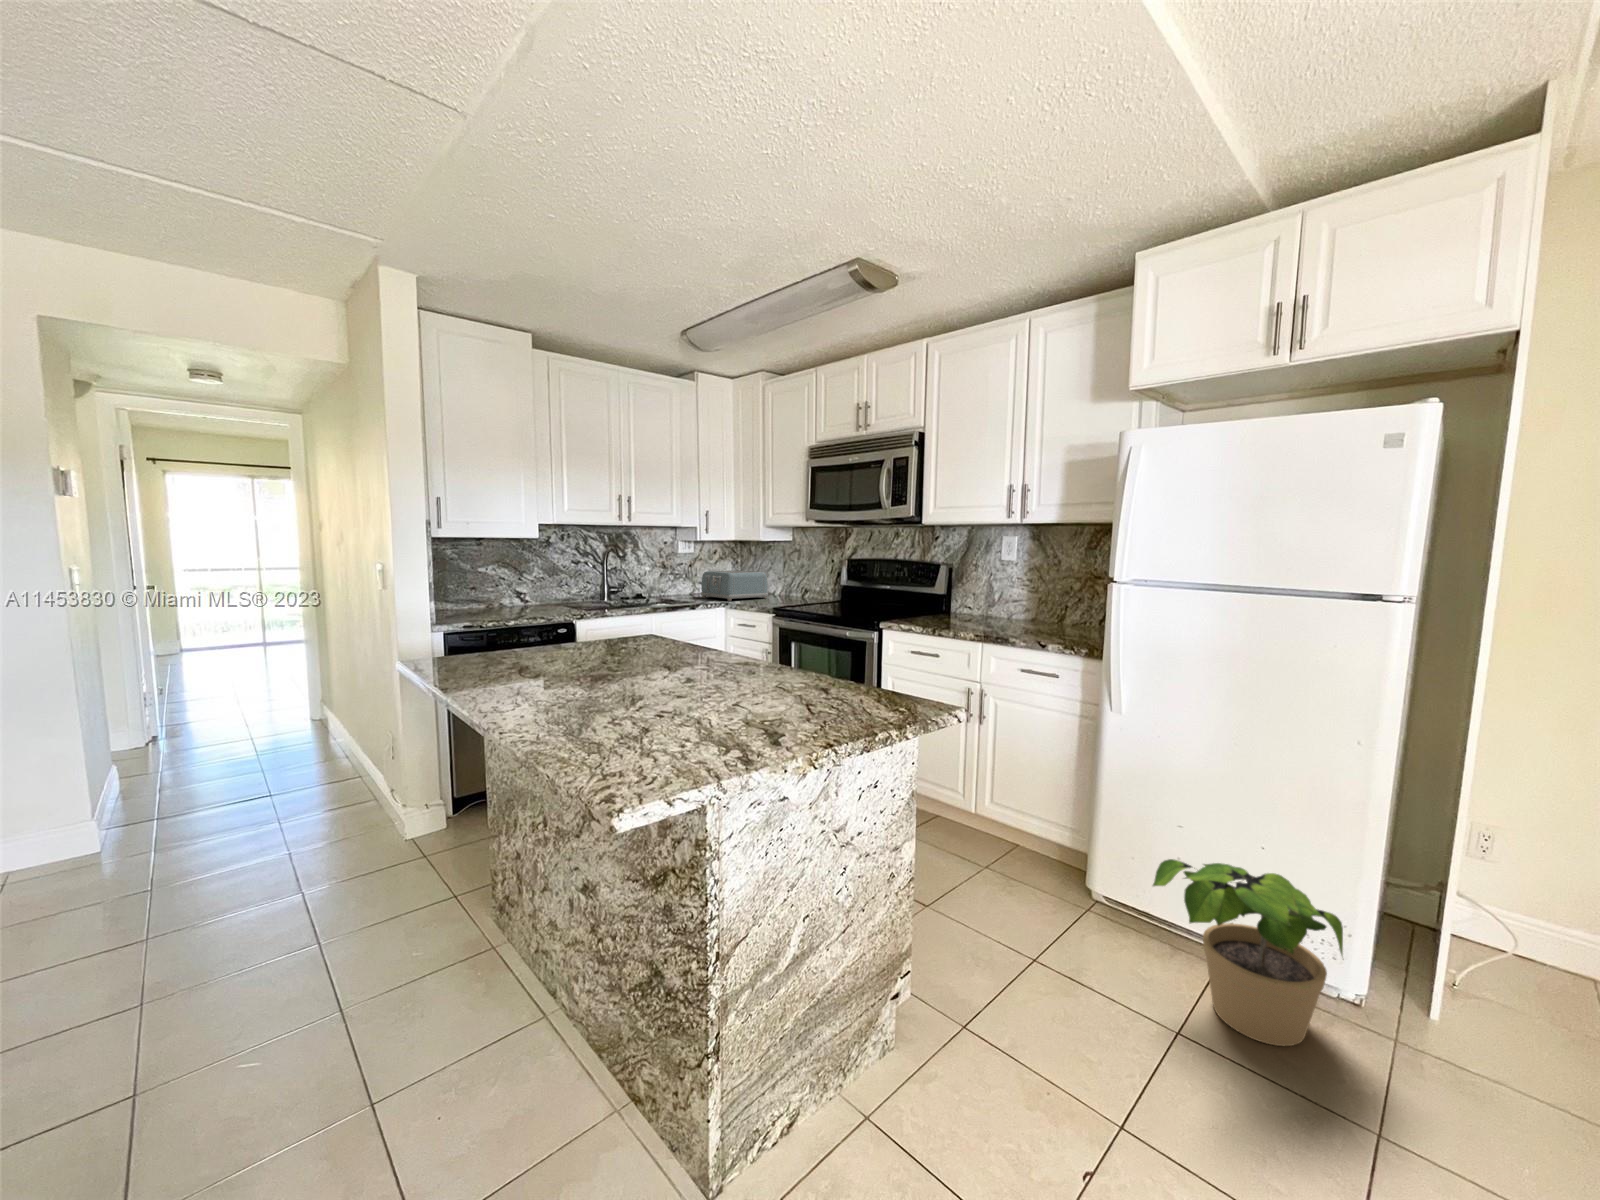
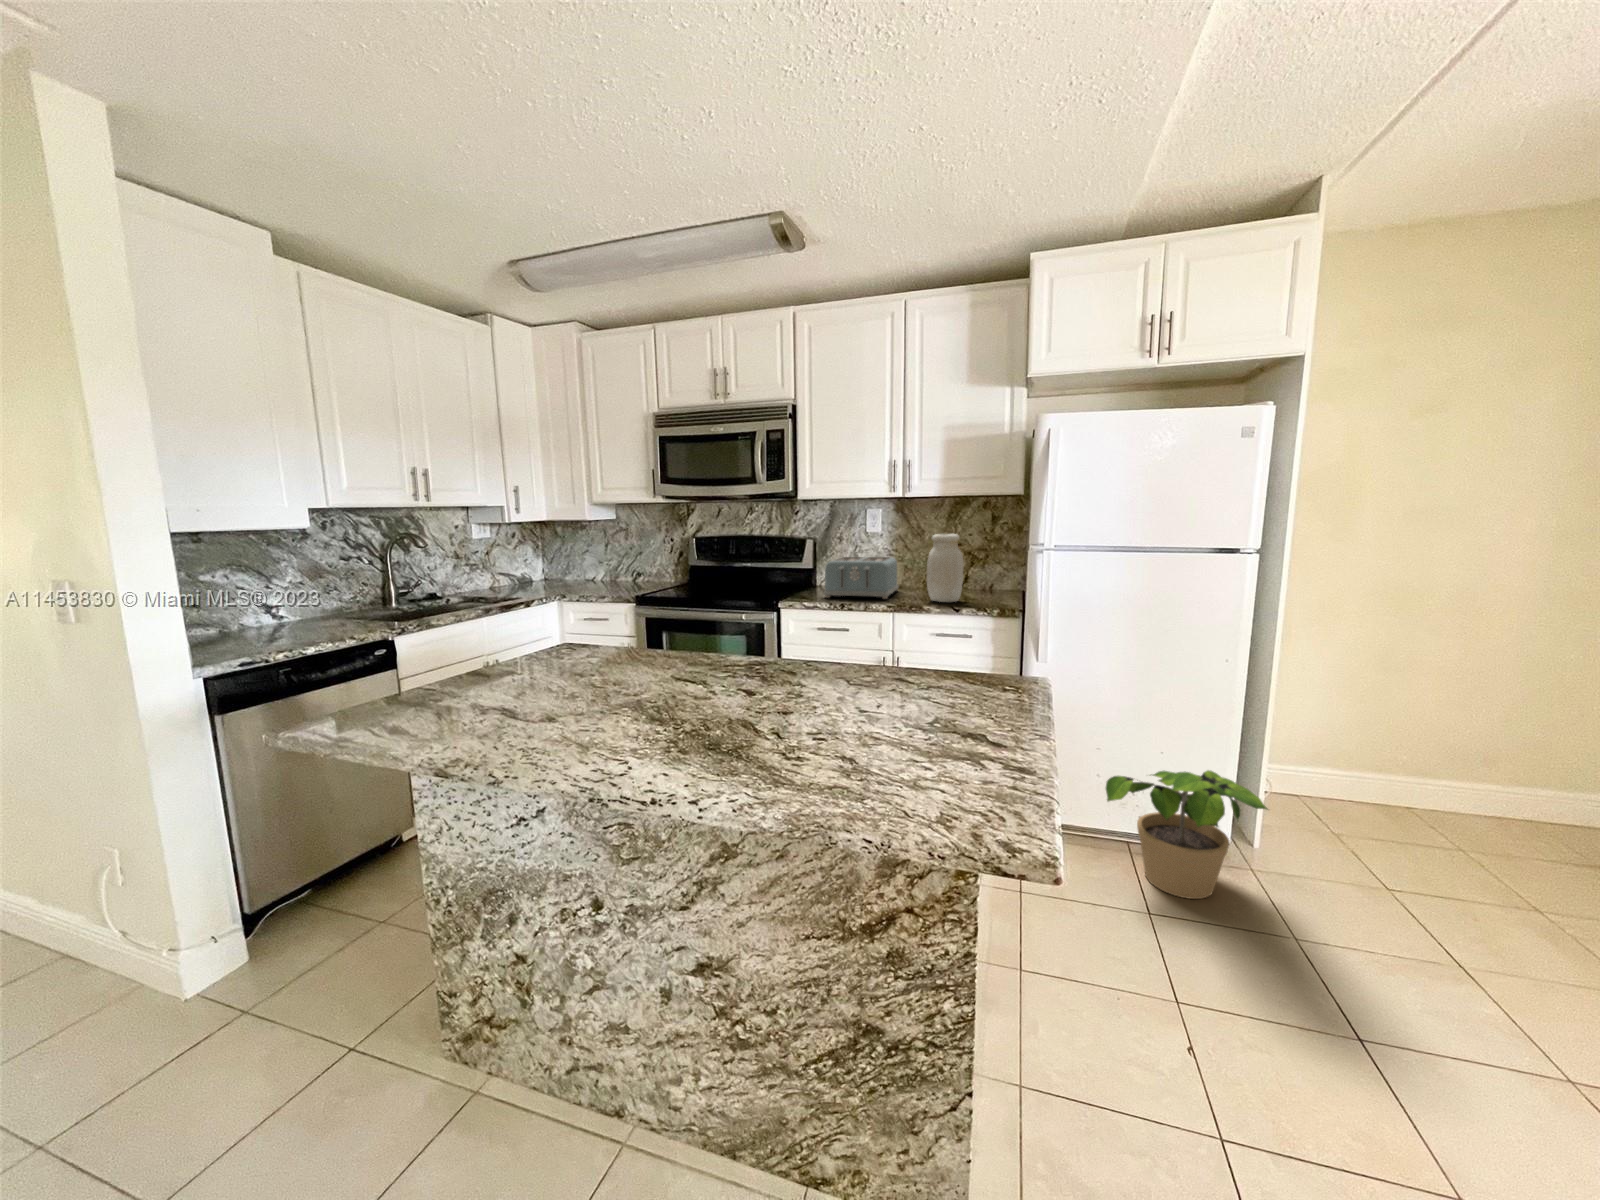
jar: none [1030,563,1071,639] -> present [927,534,964,602]
toaster: present [701,570,768,601] -> present [824,557,899,599]

